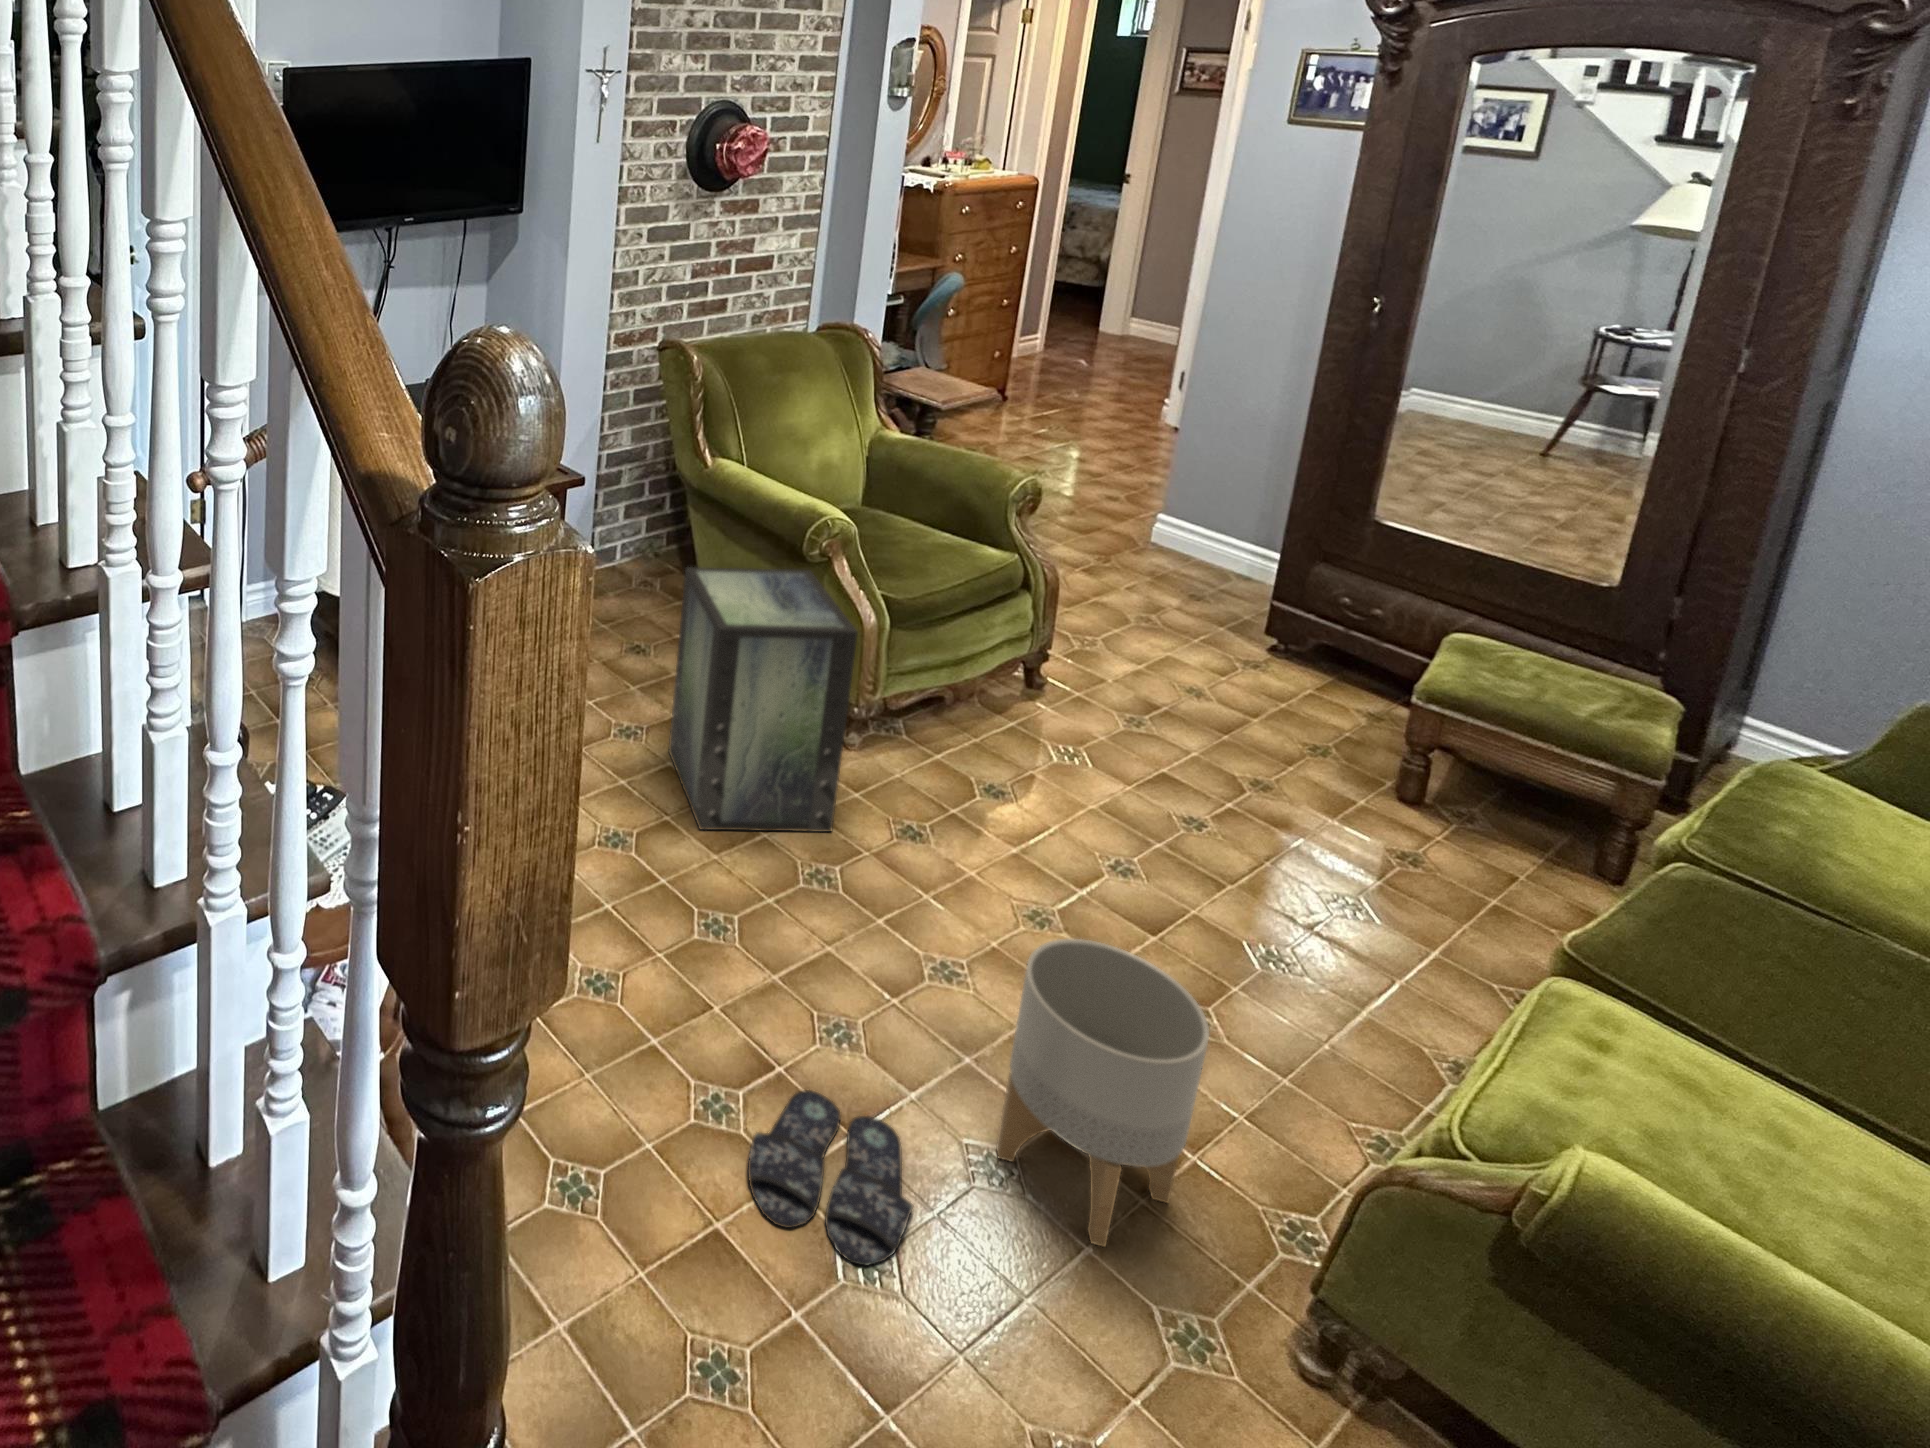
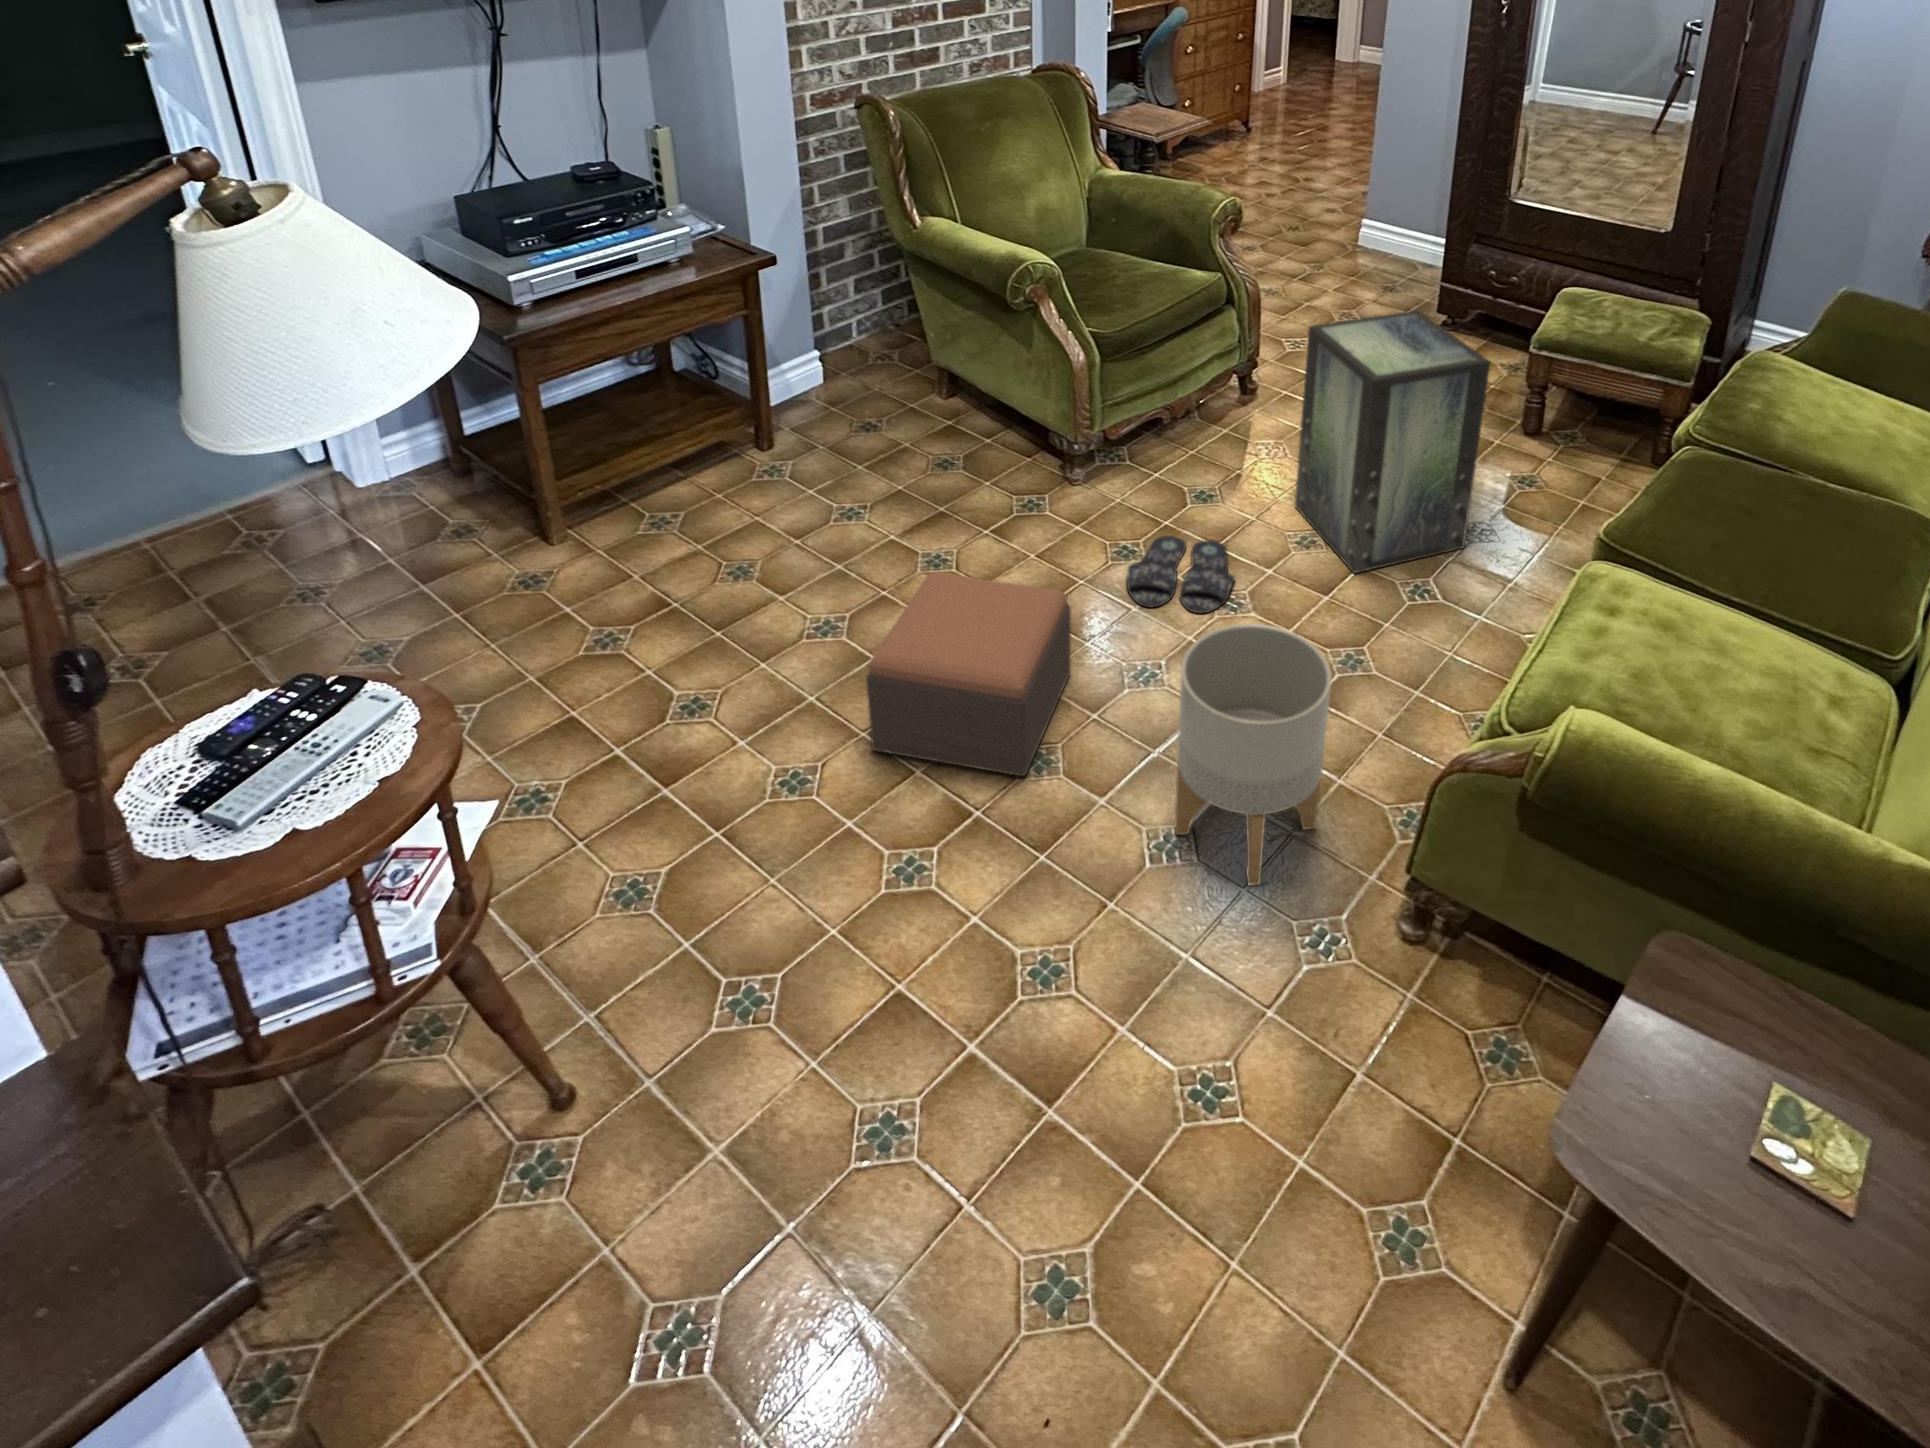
storage box: present [669,567,858,832] -> present [1295,311,1490,573]
footstool: none [669,808,874,1044] -> present [866,572,1071,776]
slippers: present [748,1090,913,1265] -> present [1126,536,1235,614]

